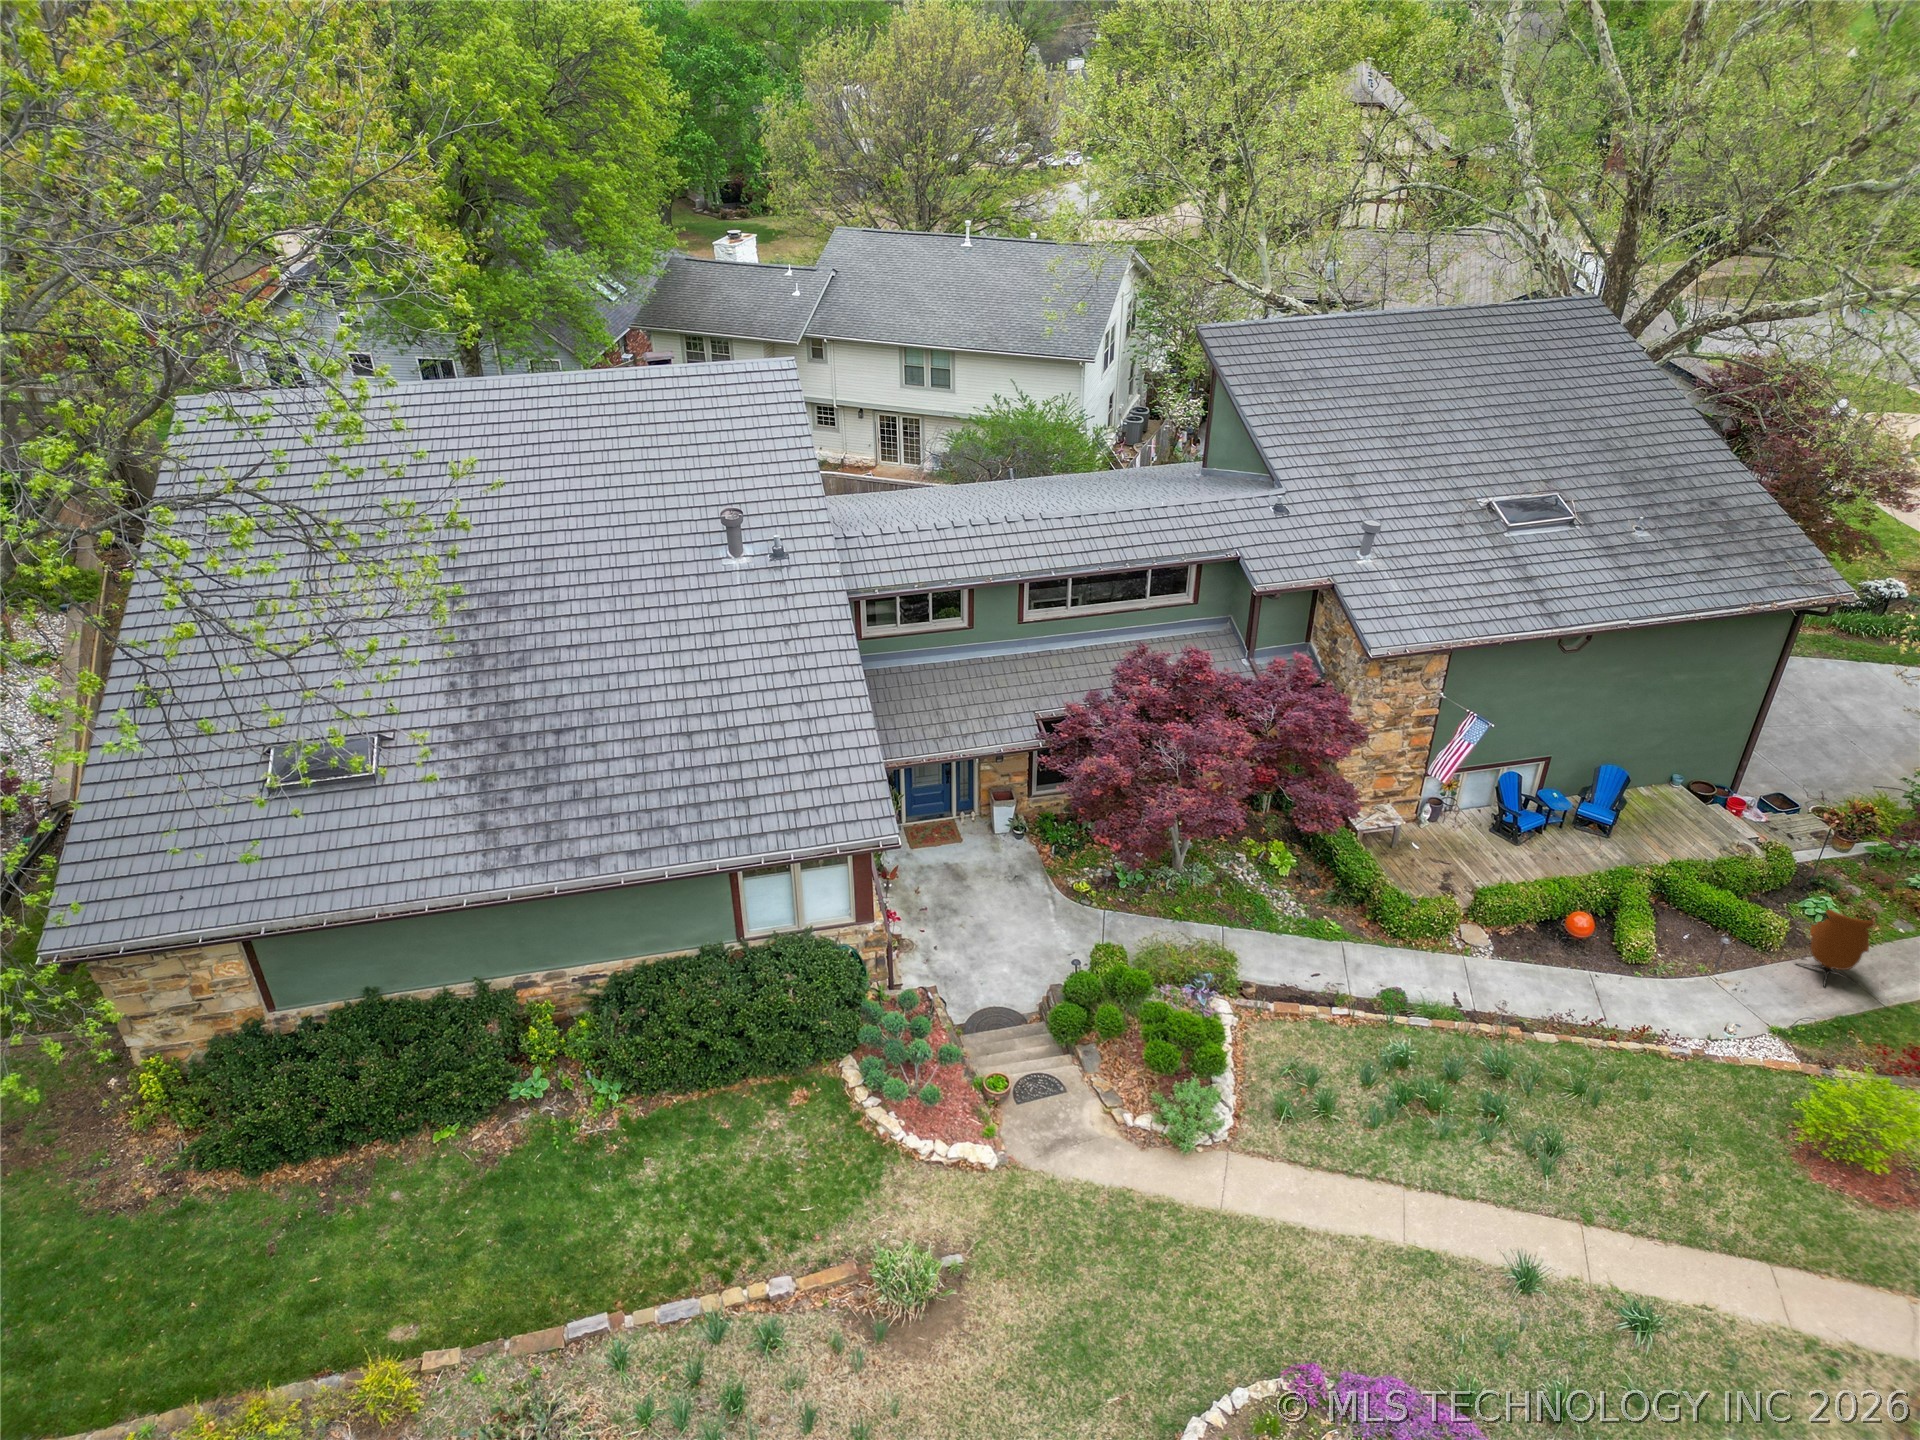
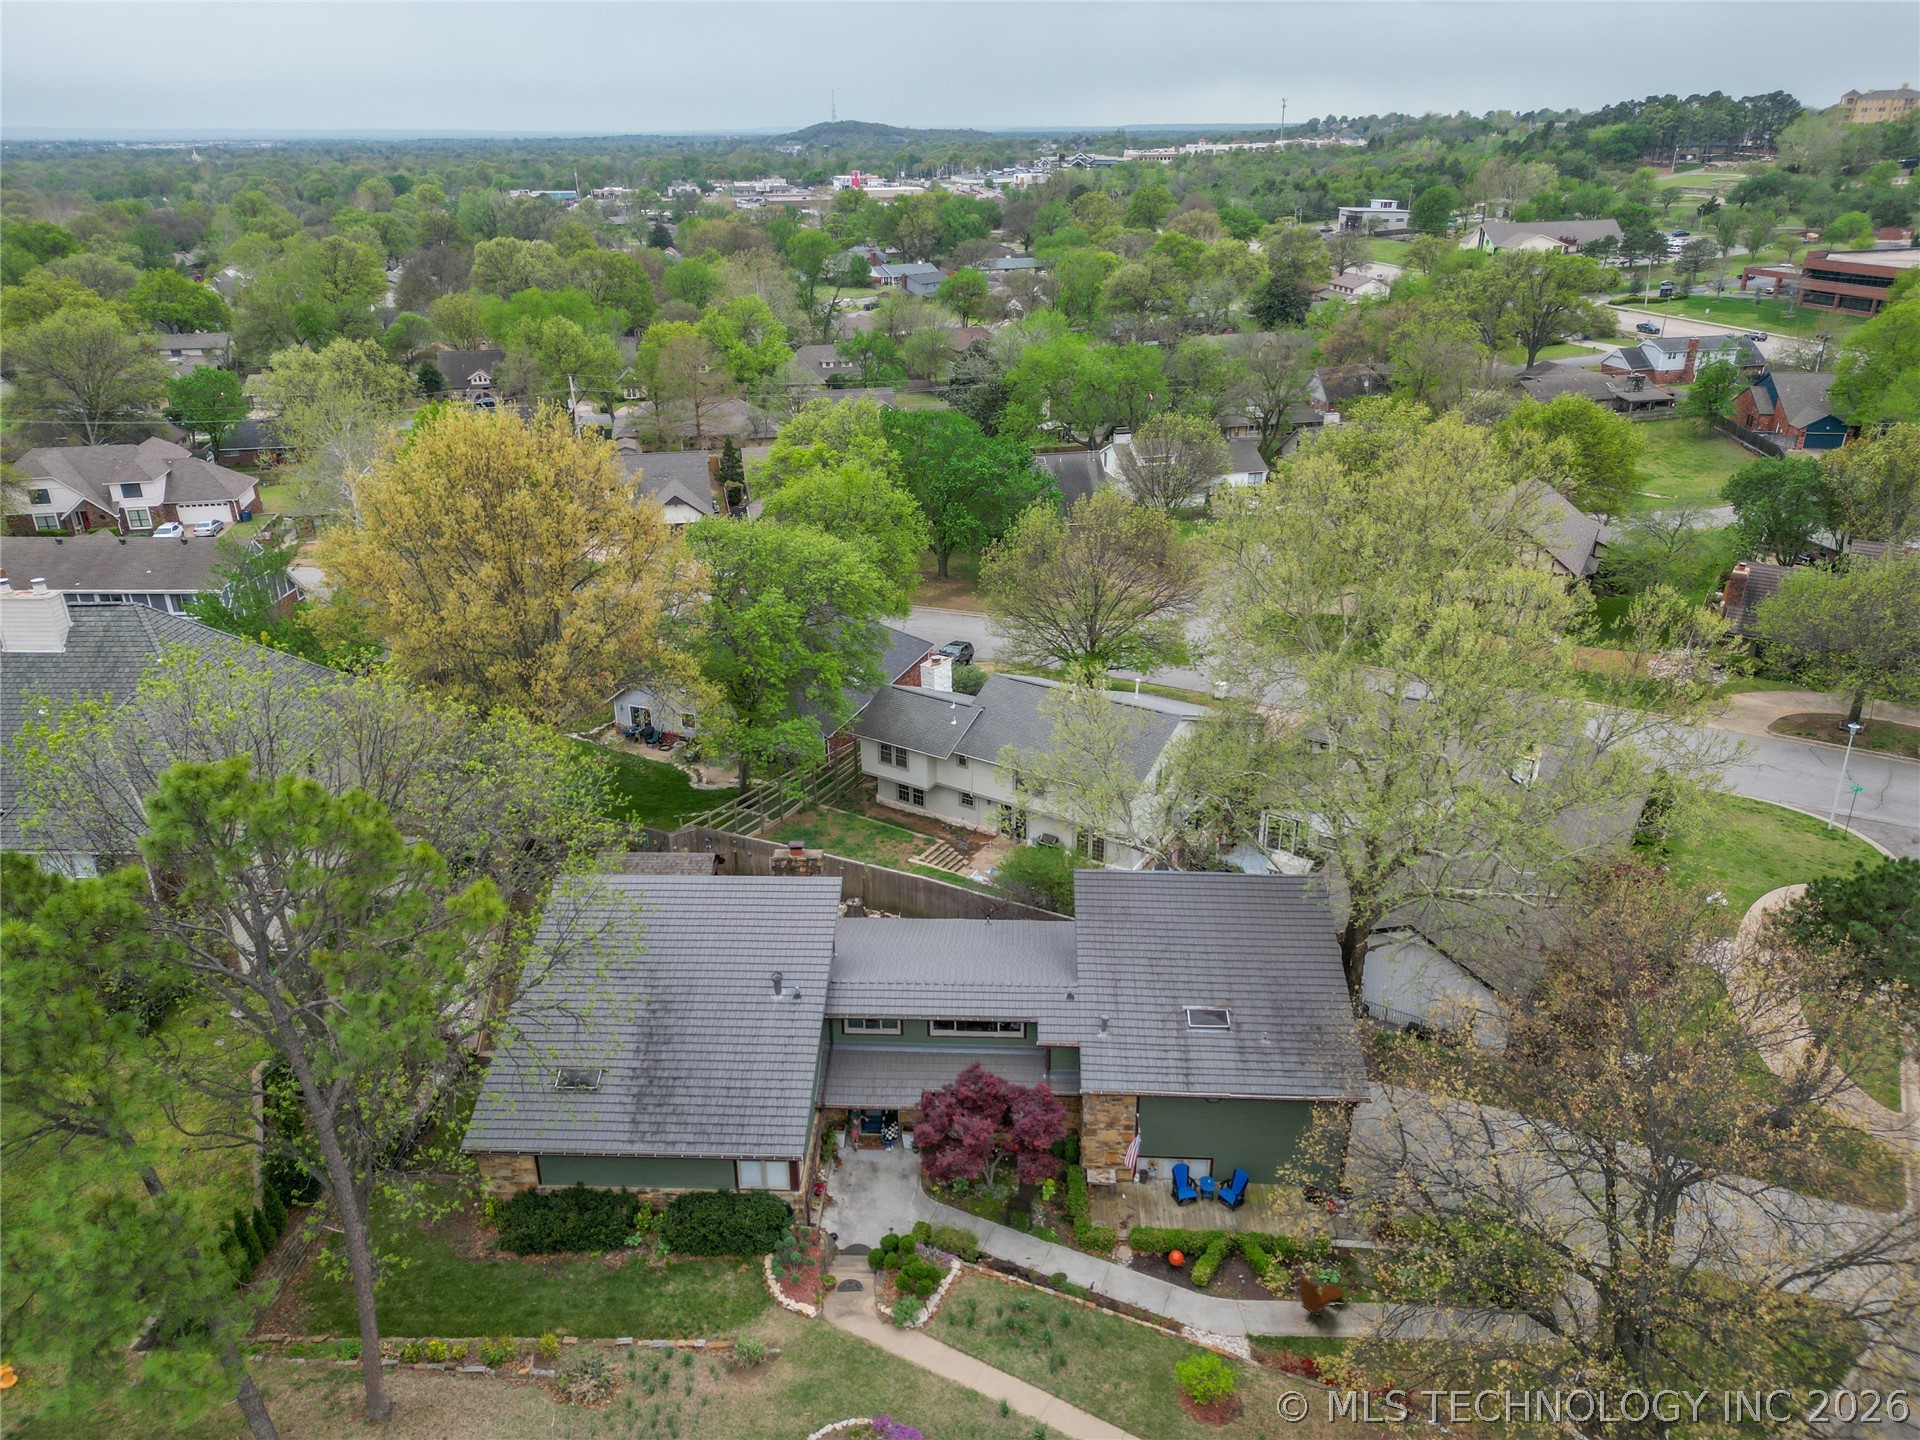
bench: none [1230,832,1295,924] -> present [1006,1178,1044,1229]

